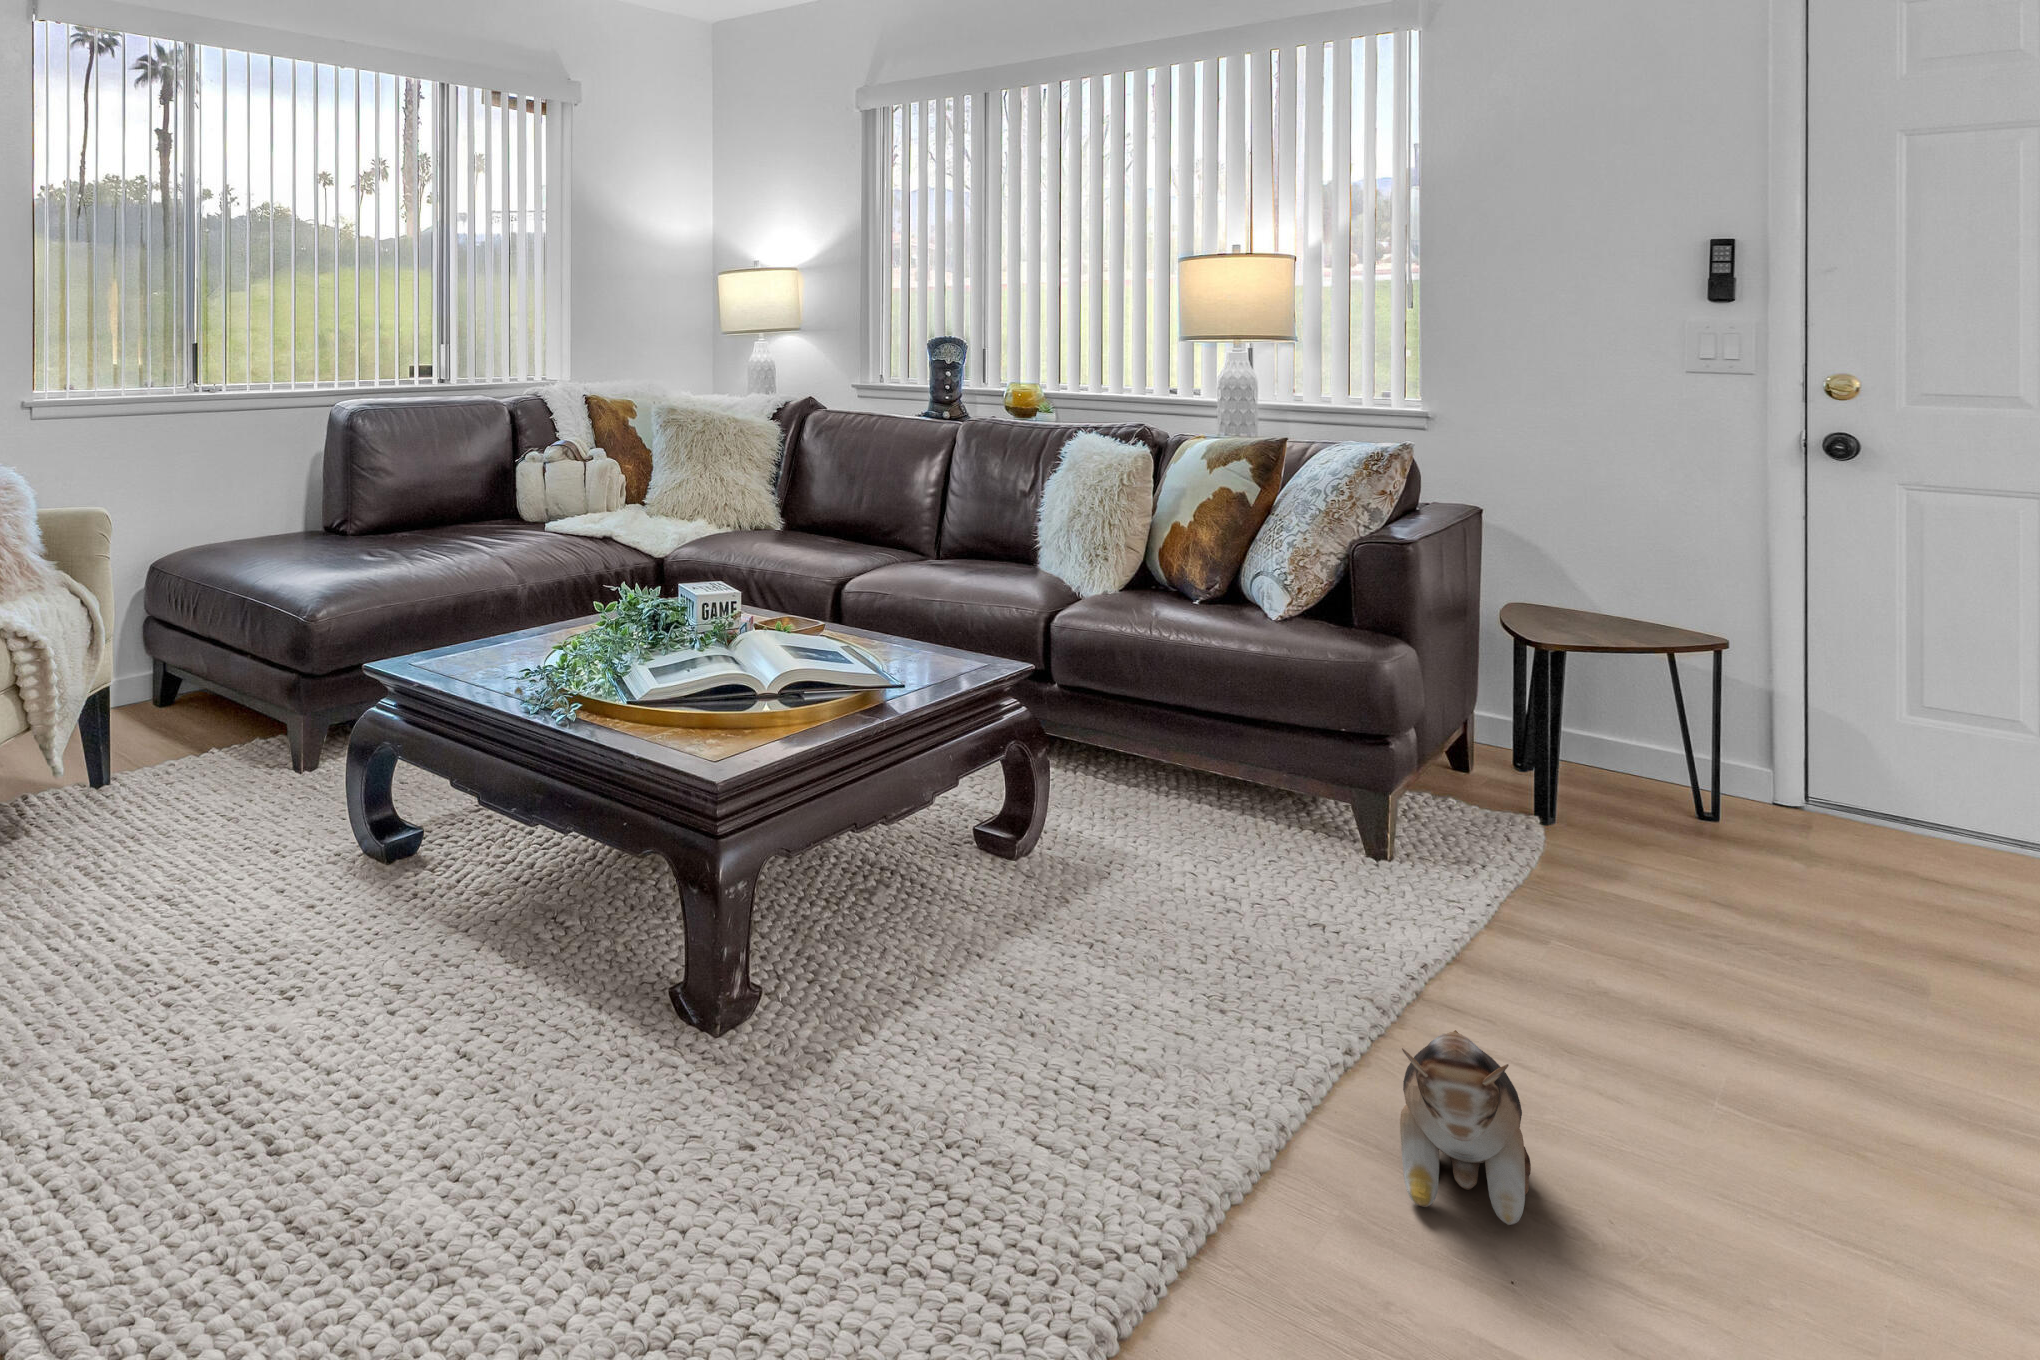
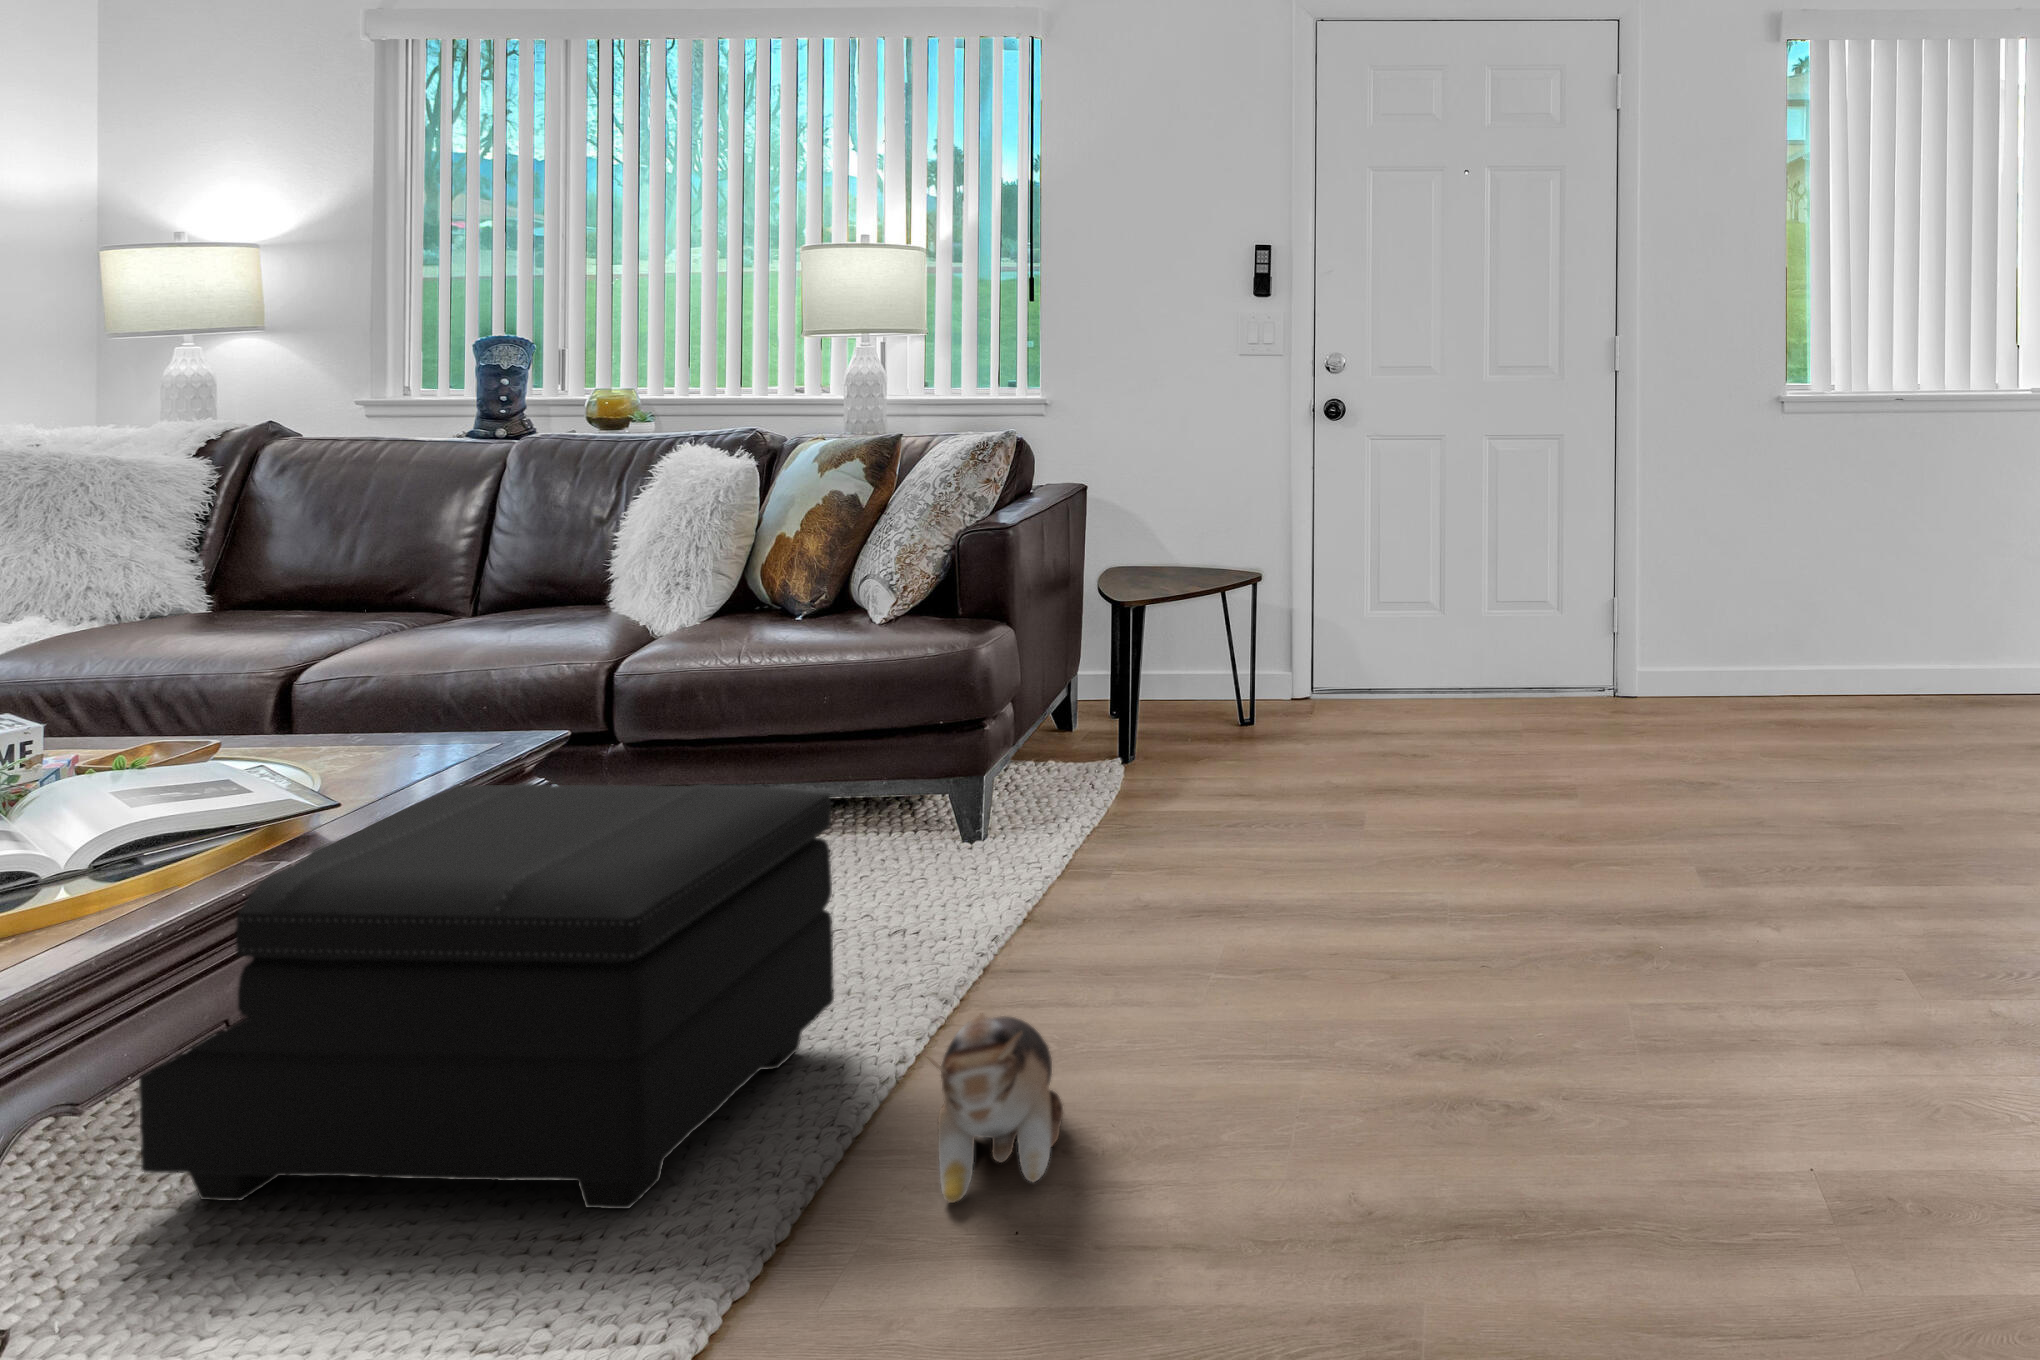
footstool: none [806,695,1271,1082] -> present [139,783,834,1209]

